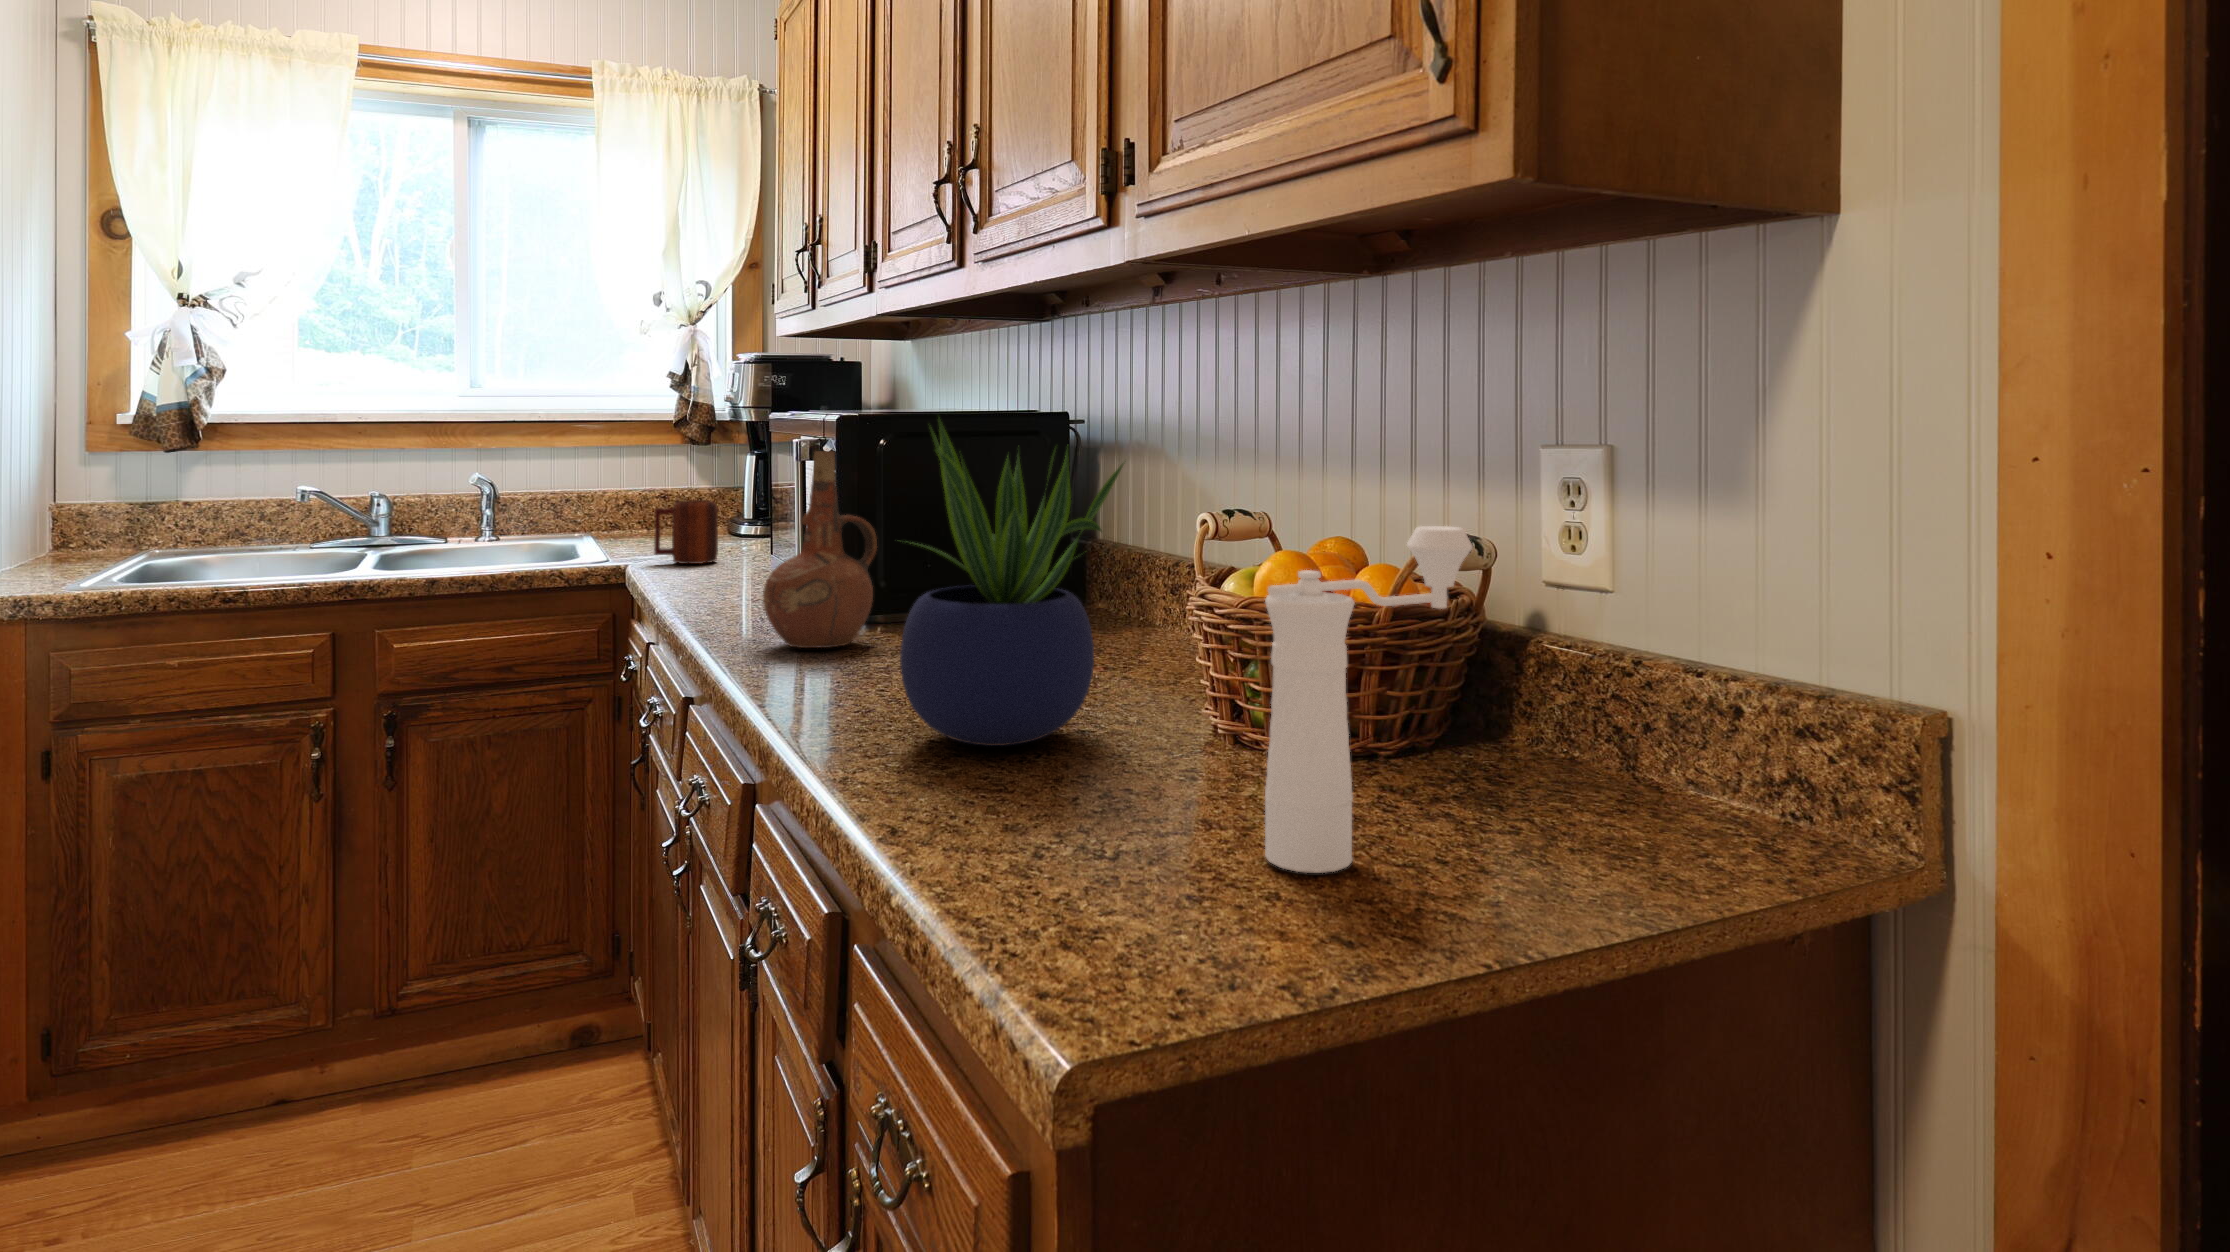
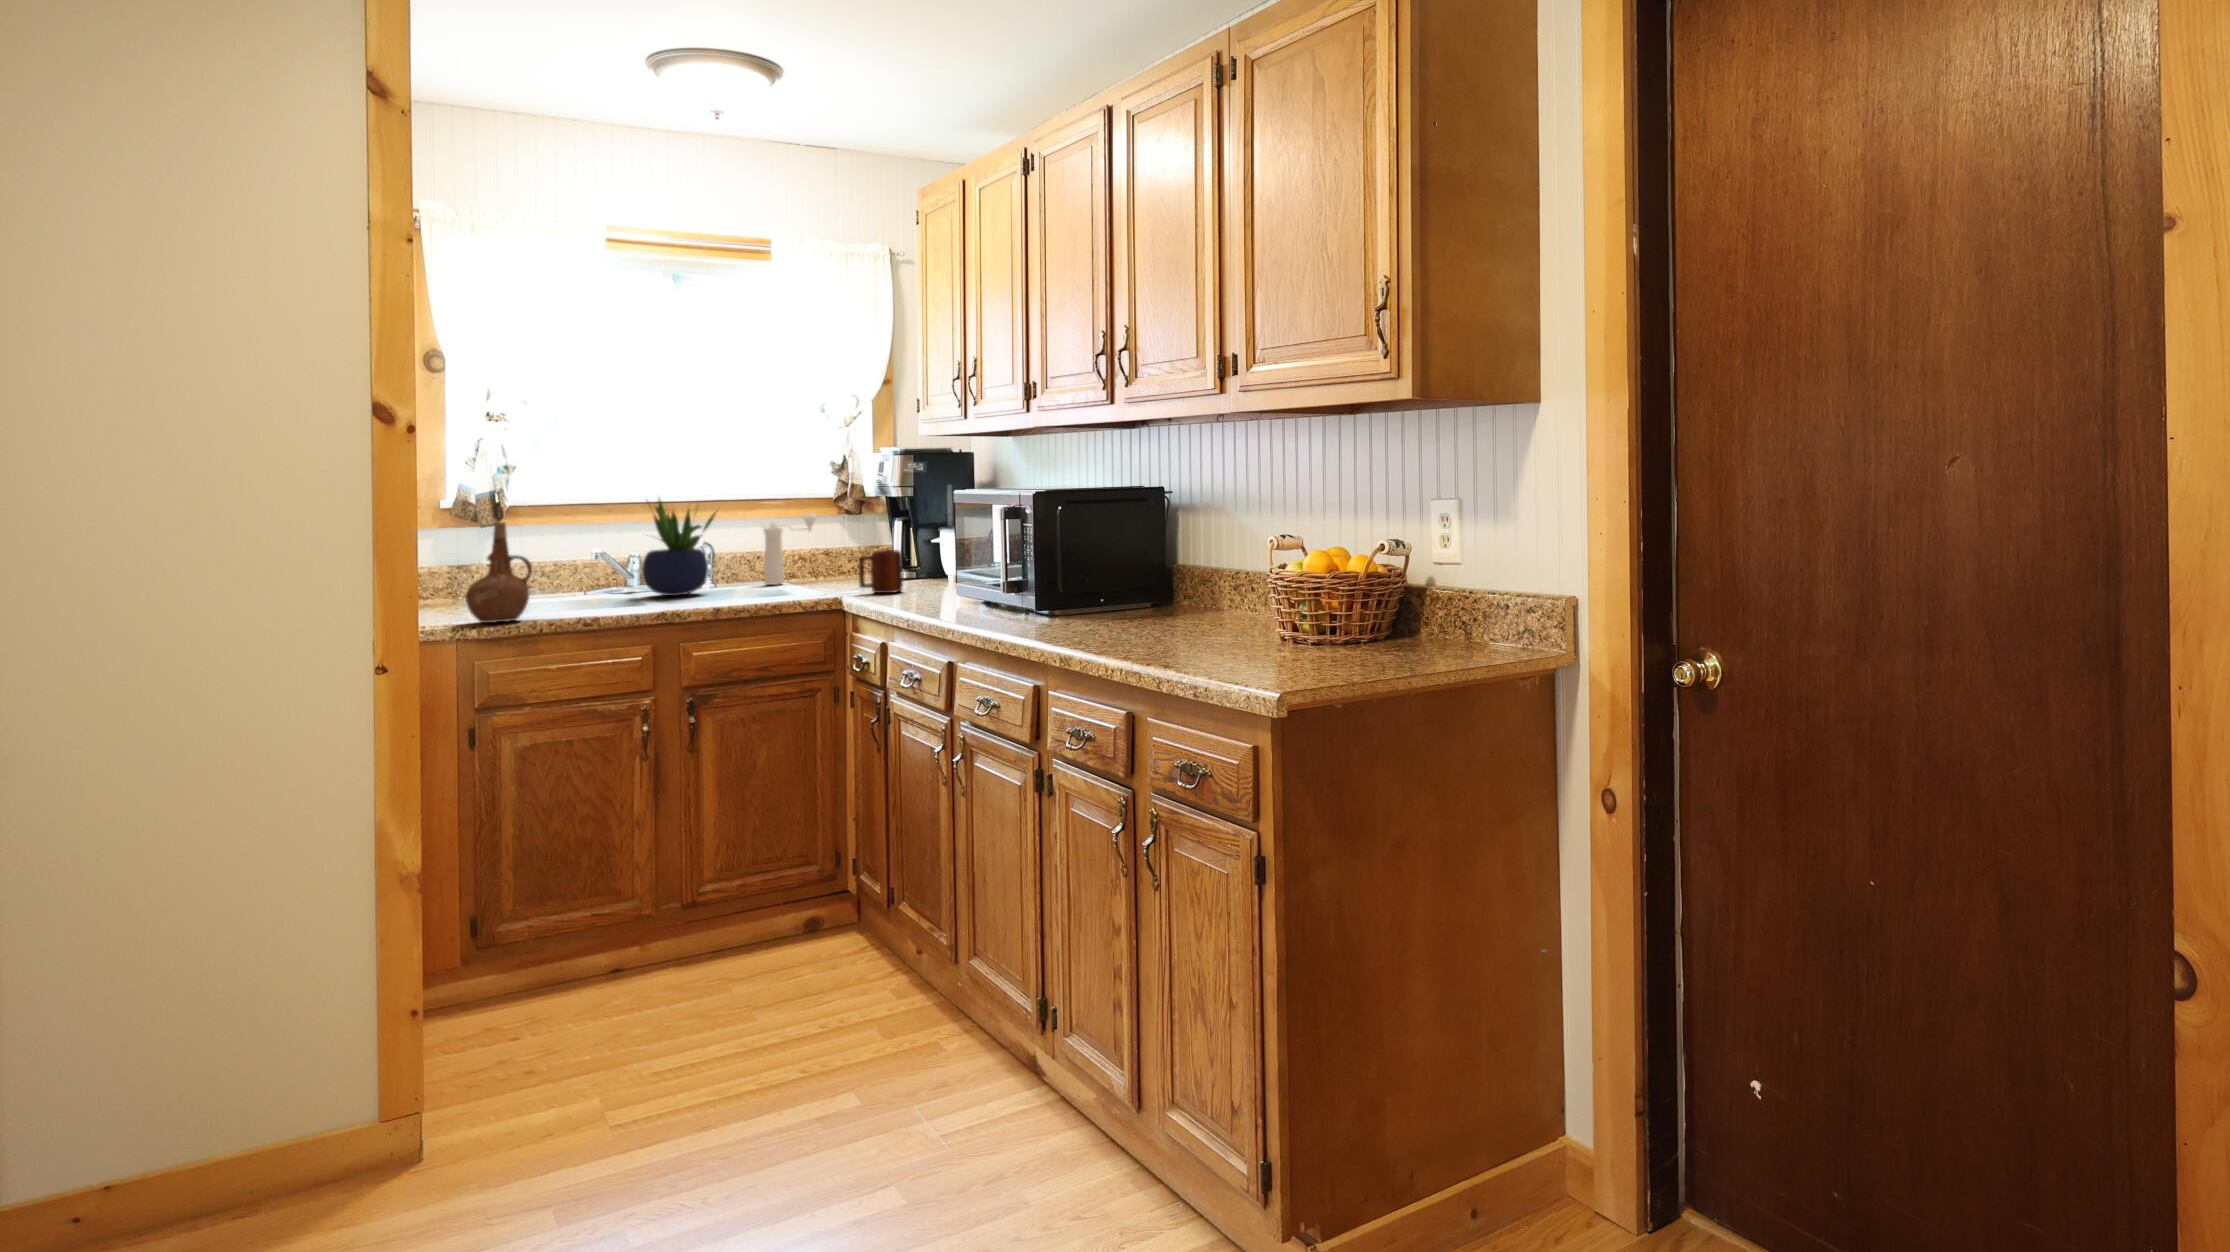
potted plant: present [900,419,1123,746] -> present [642,500,716,596]
ceramic pitcher: present [763,451,877,648] -> present [465,522,532,623]
pepper mill: present [1265,526,1472,873] -> present [764,513,816,585]

